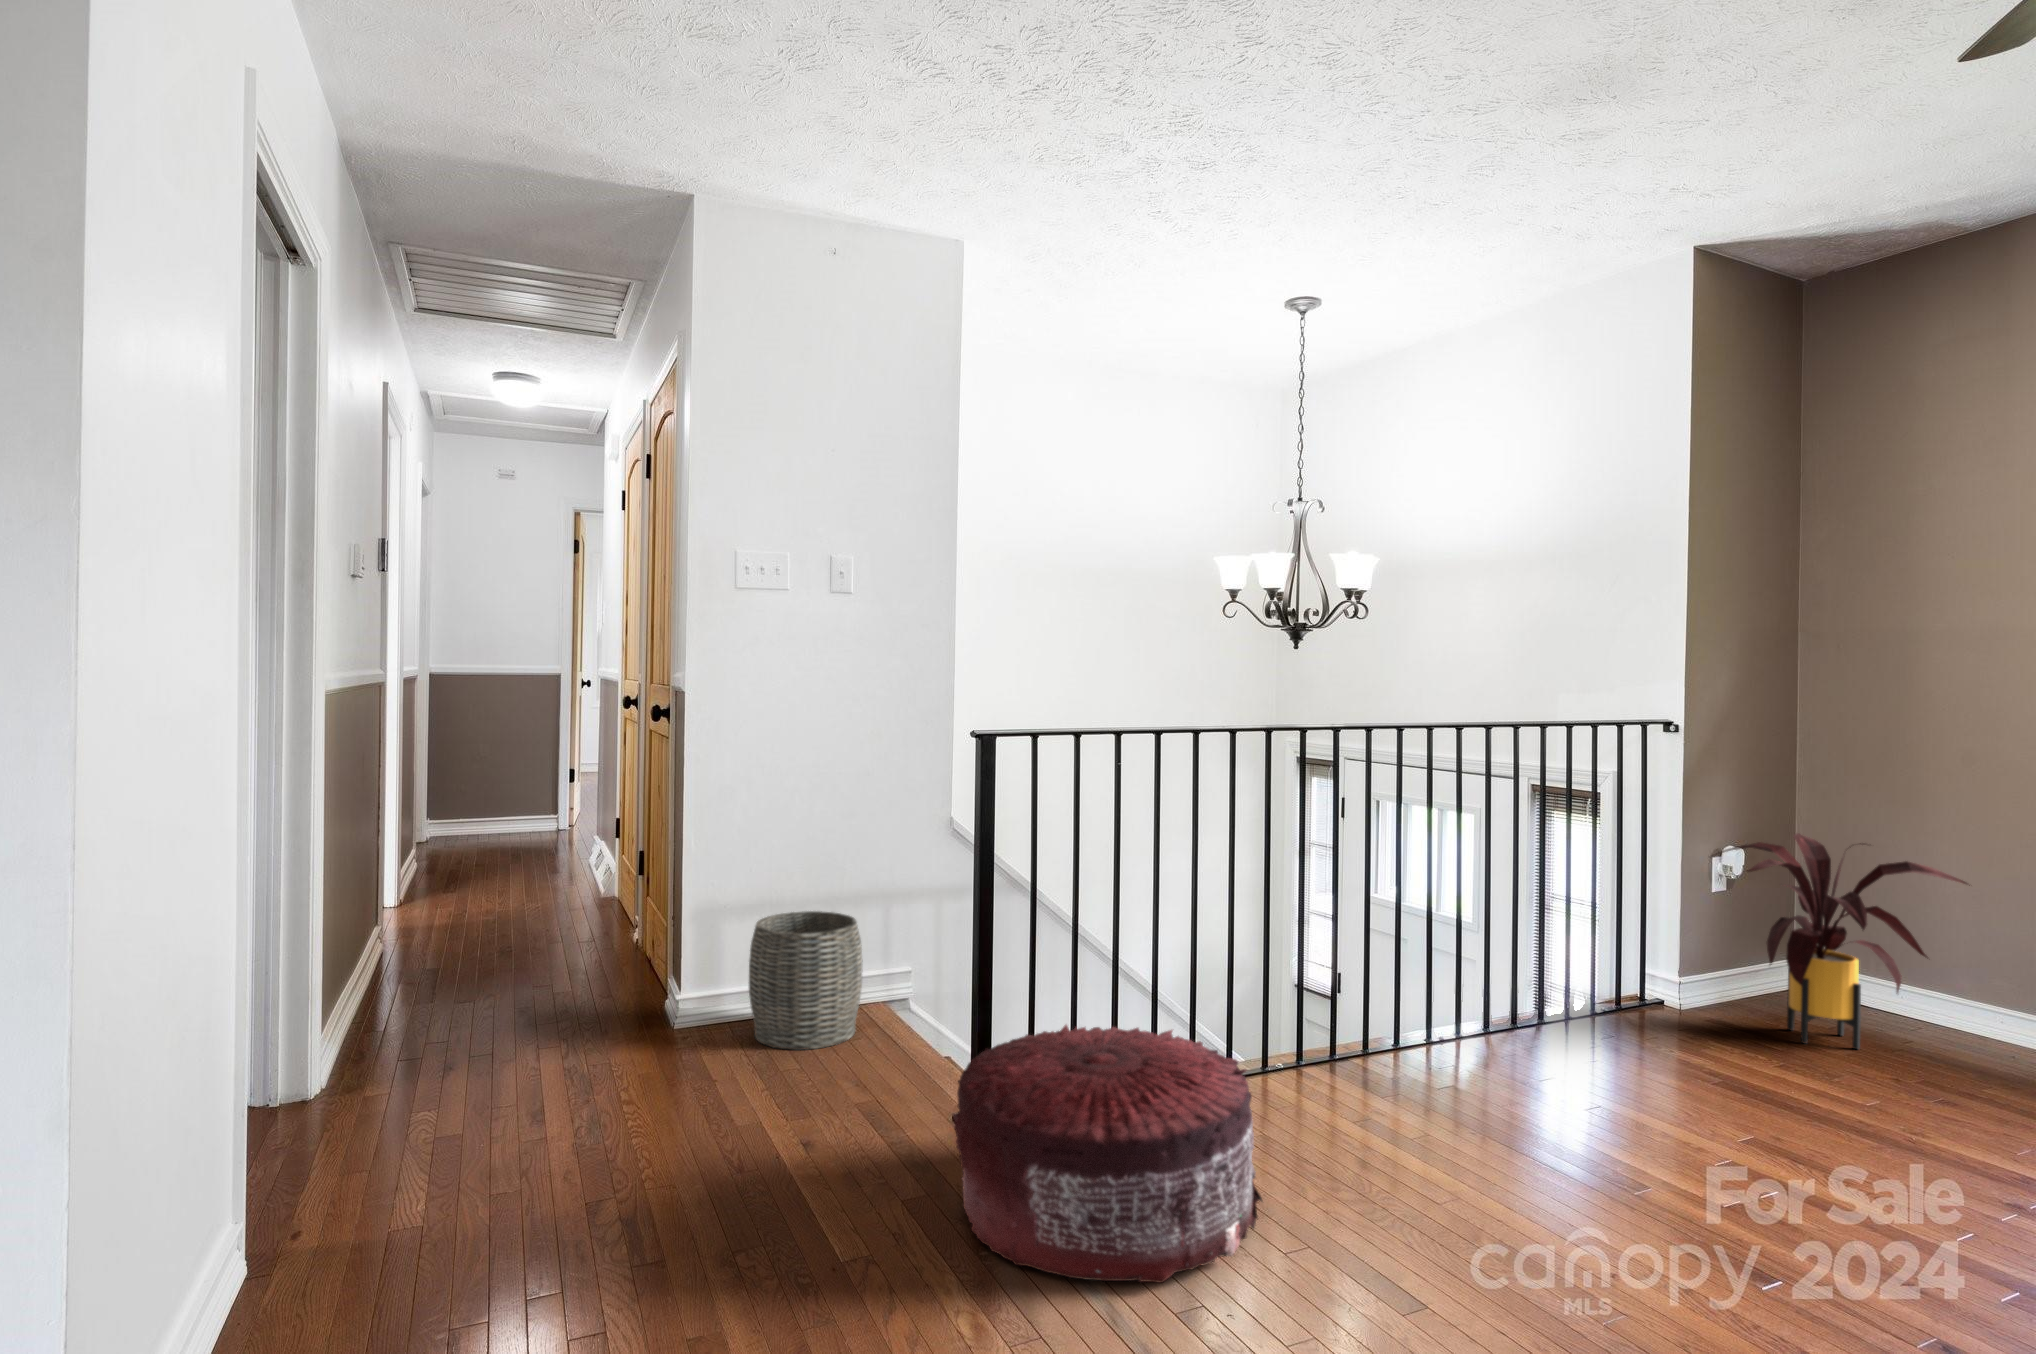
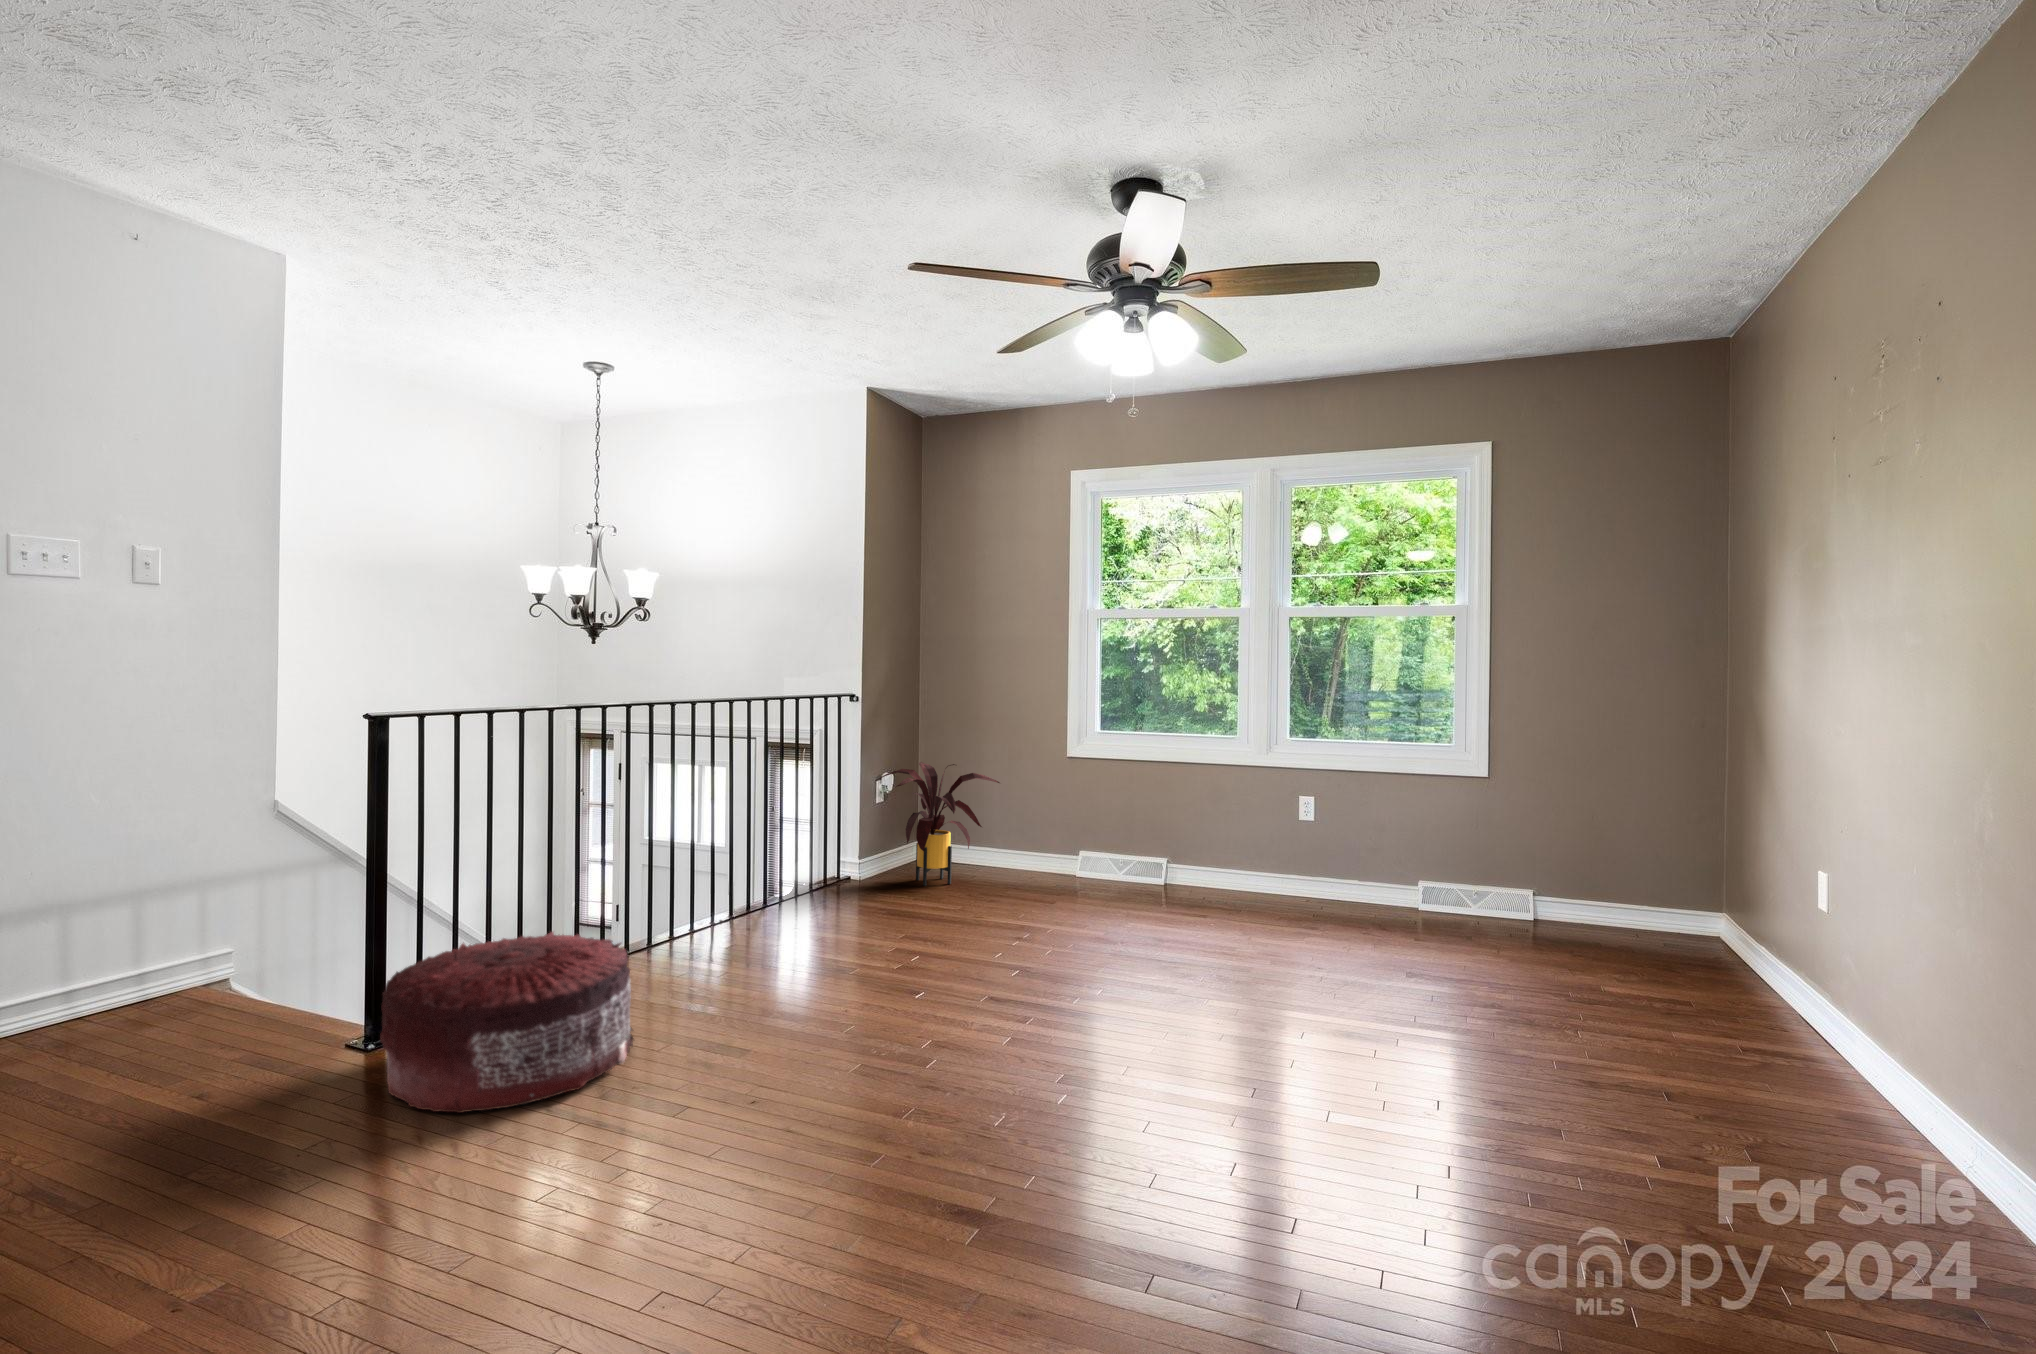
woven basket: present [749,911,862,1050] -> none [34,902,187,1045]

